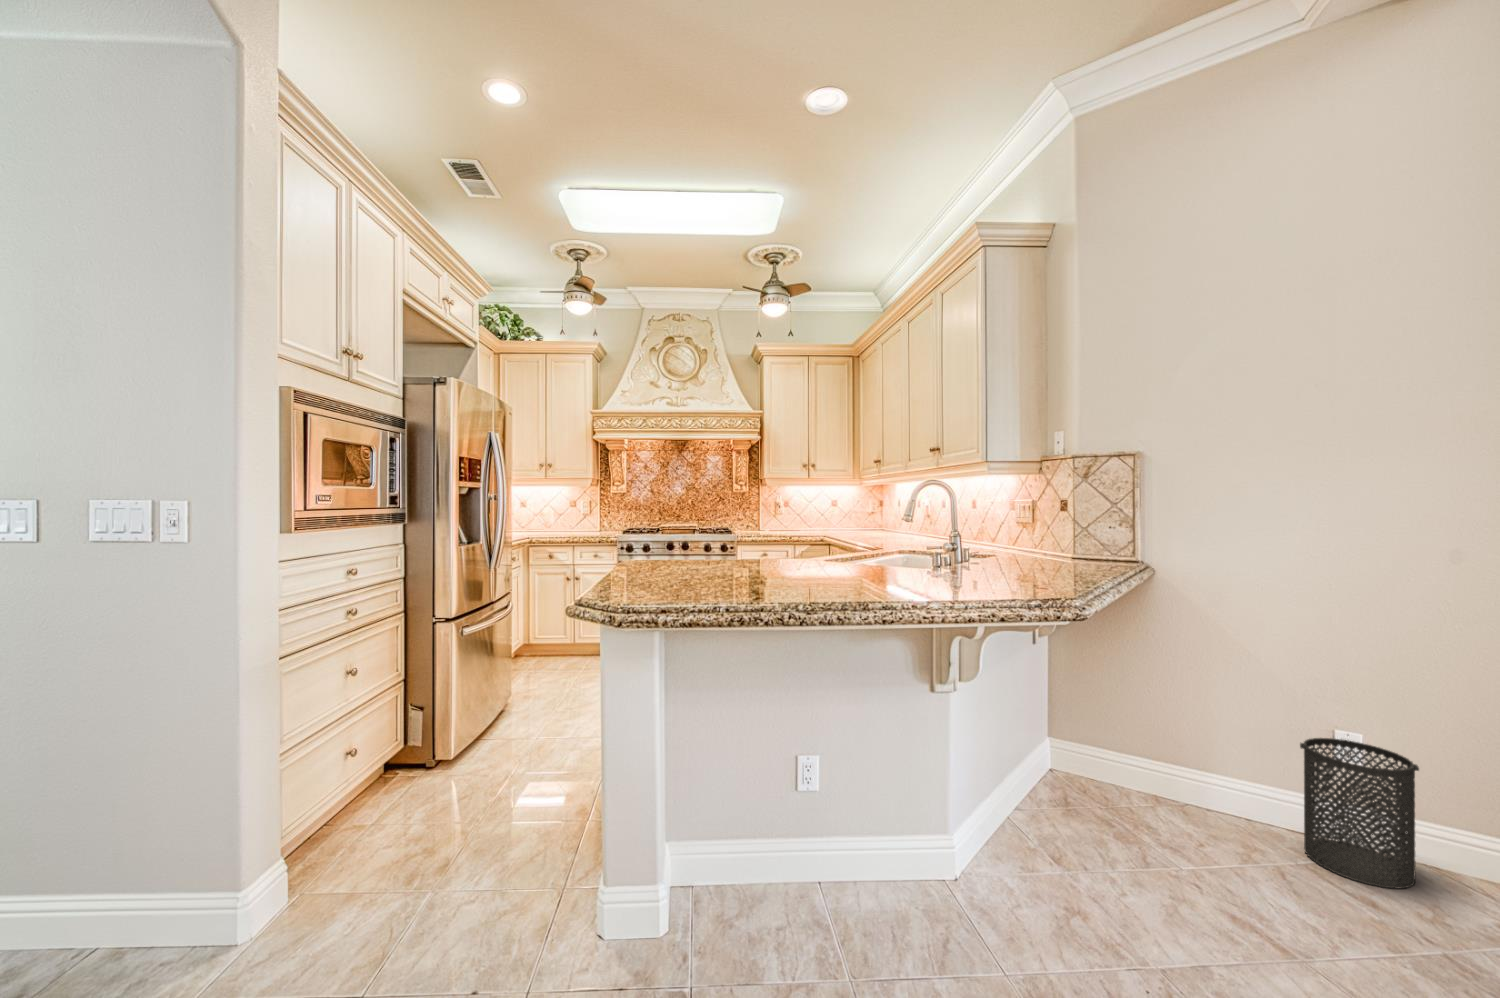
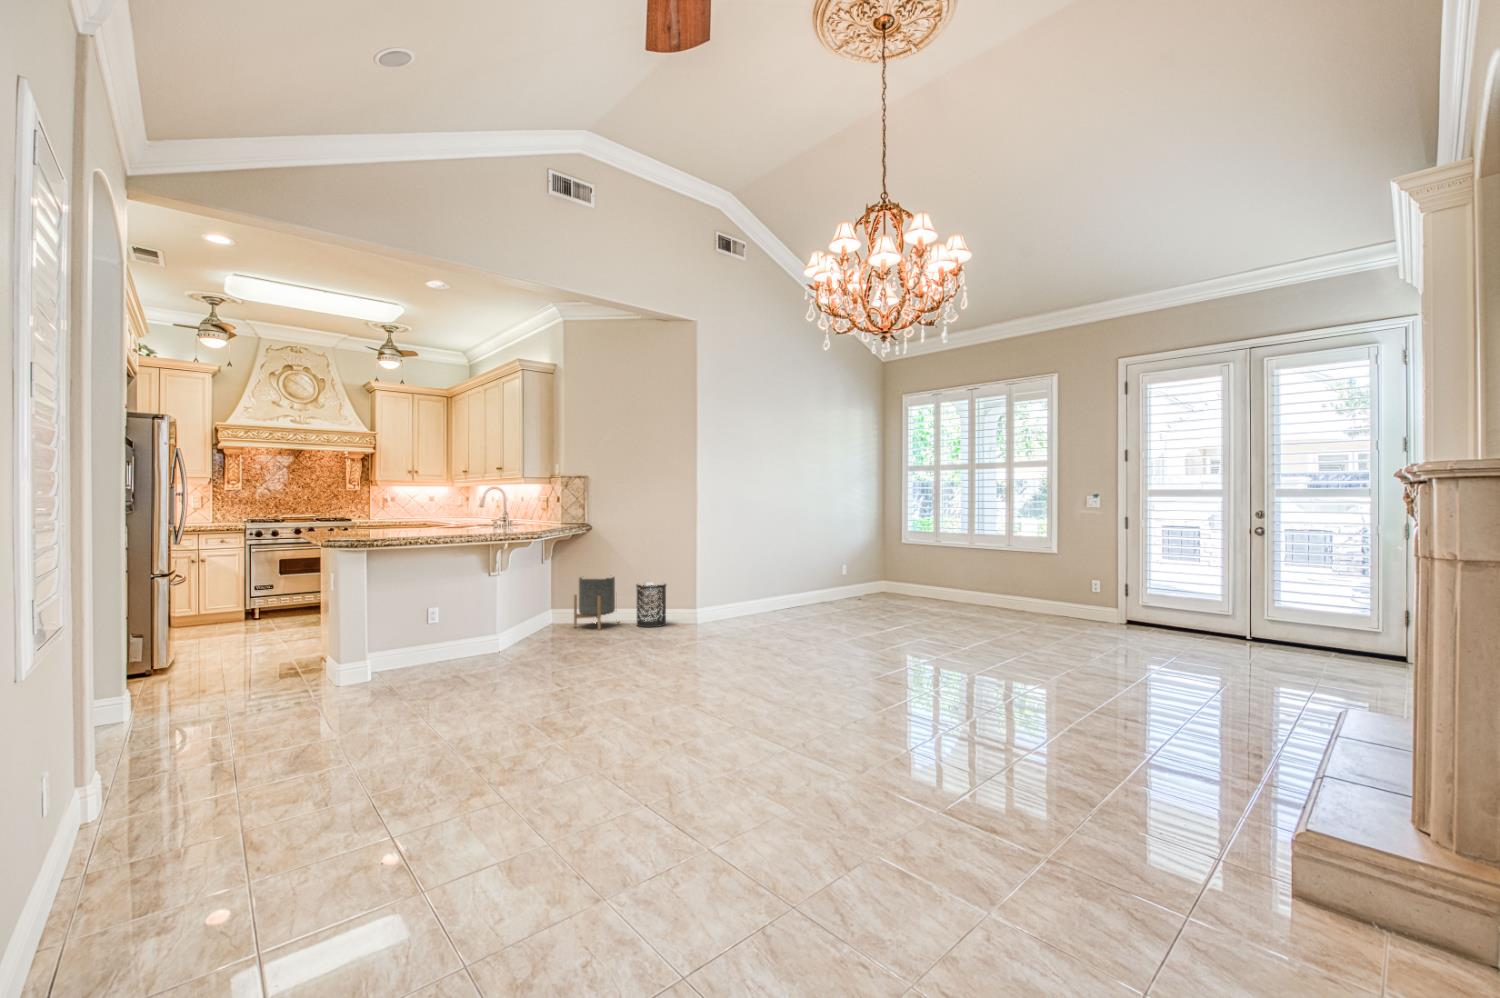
planter: none [1115,693,1242,853] -> present [574,577,620,630]

